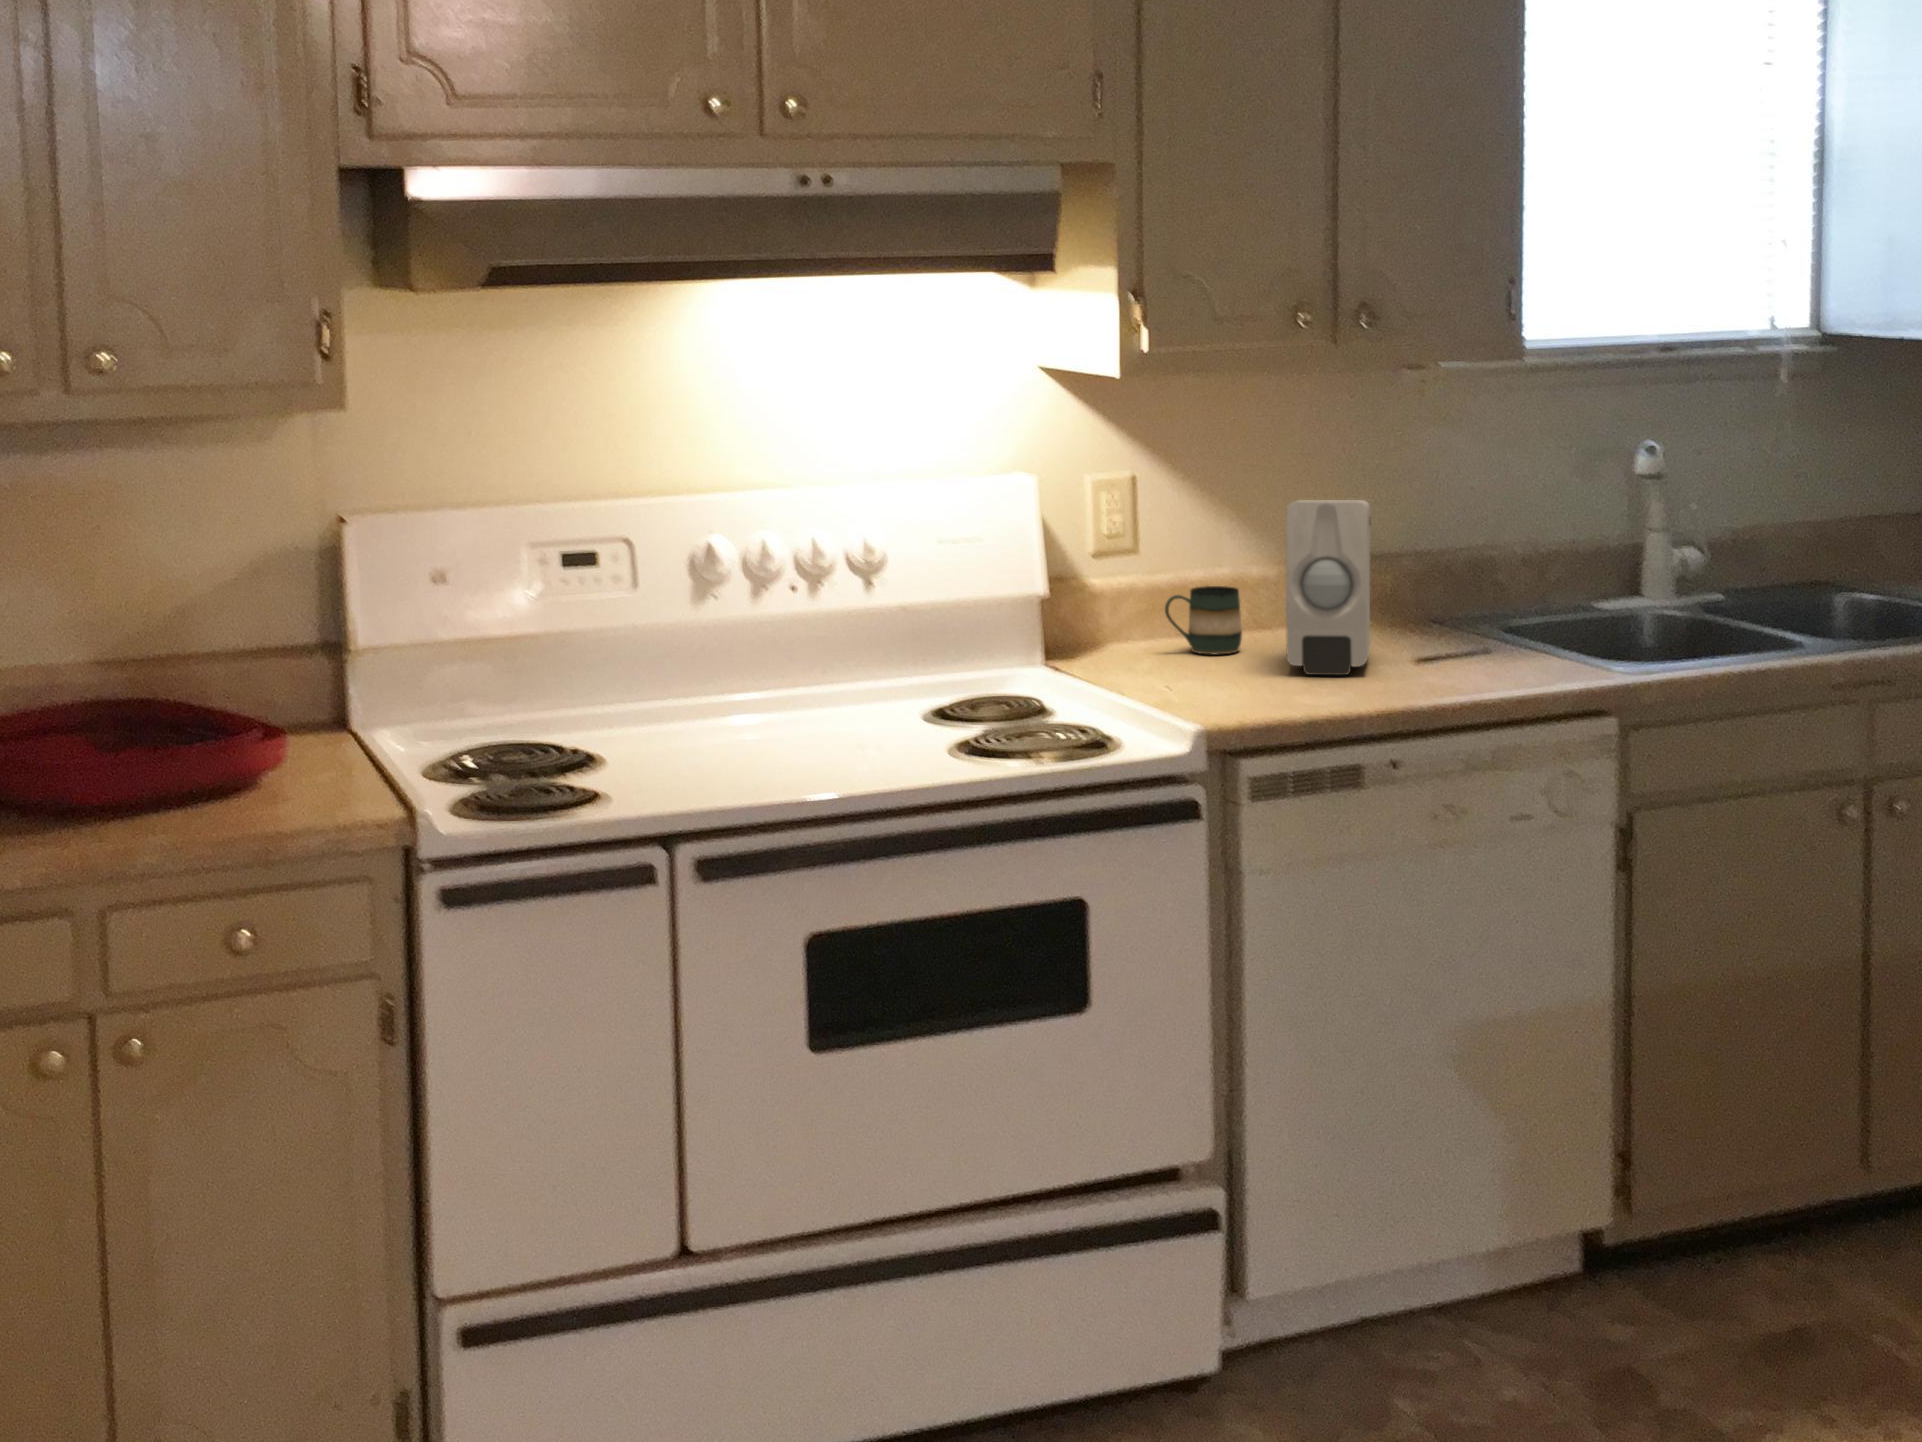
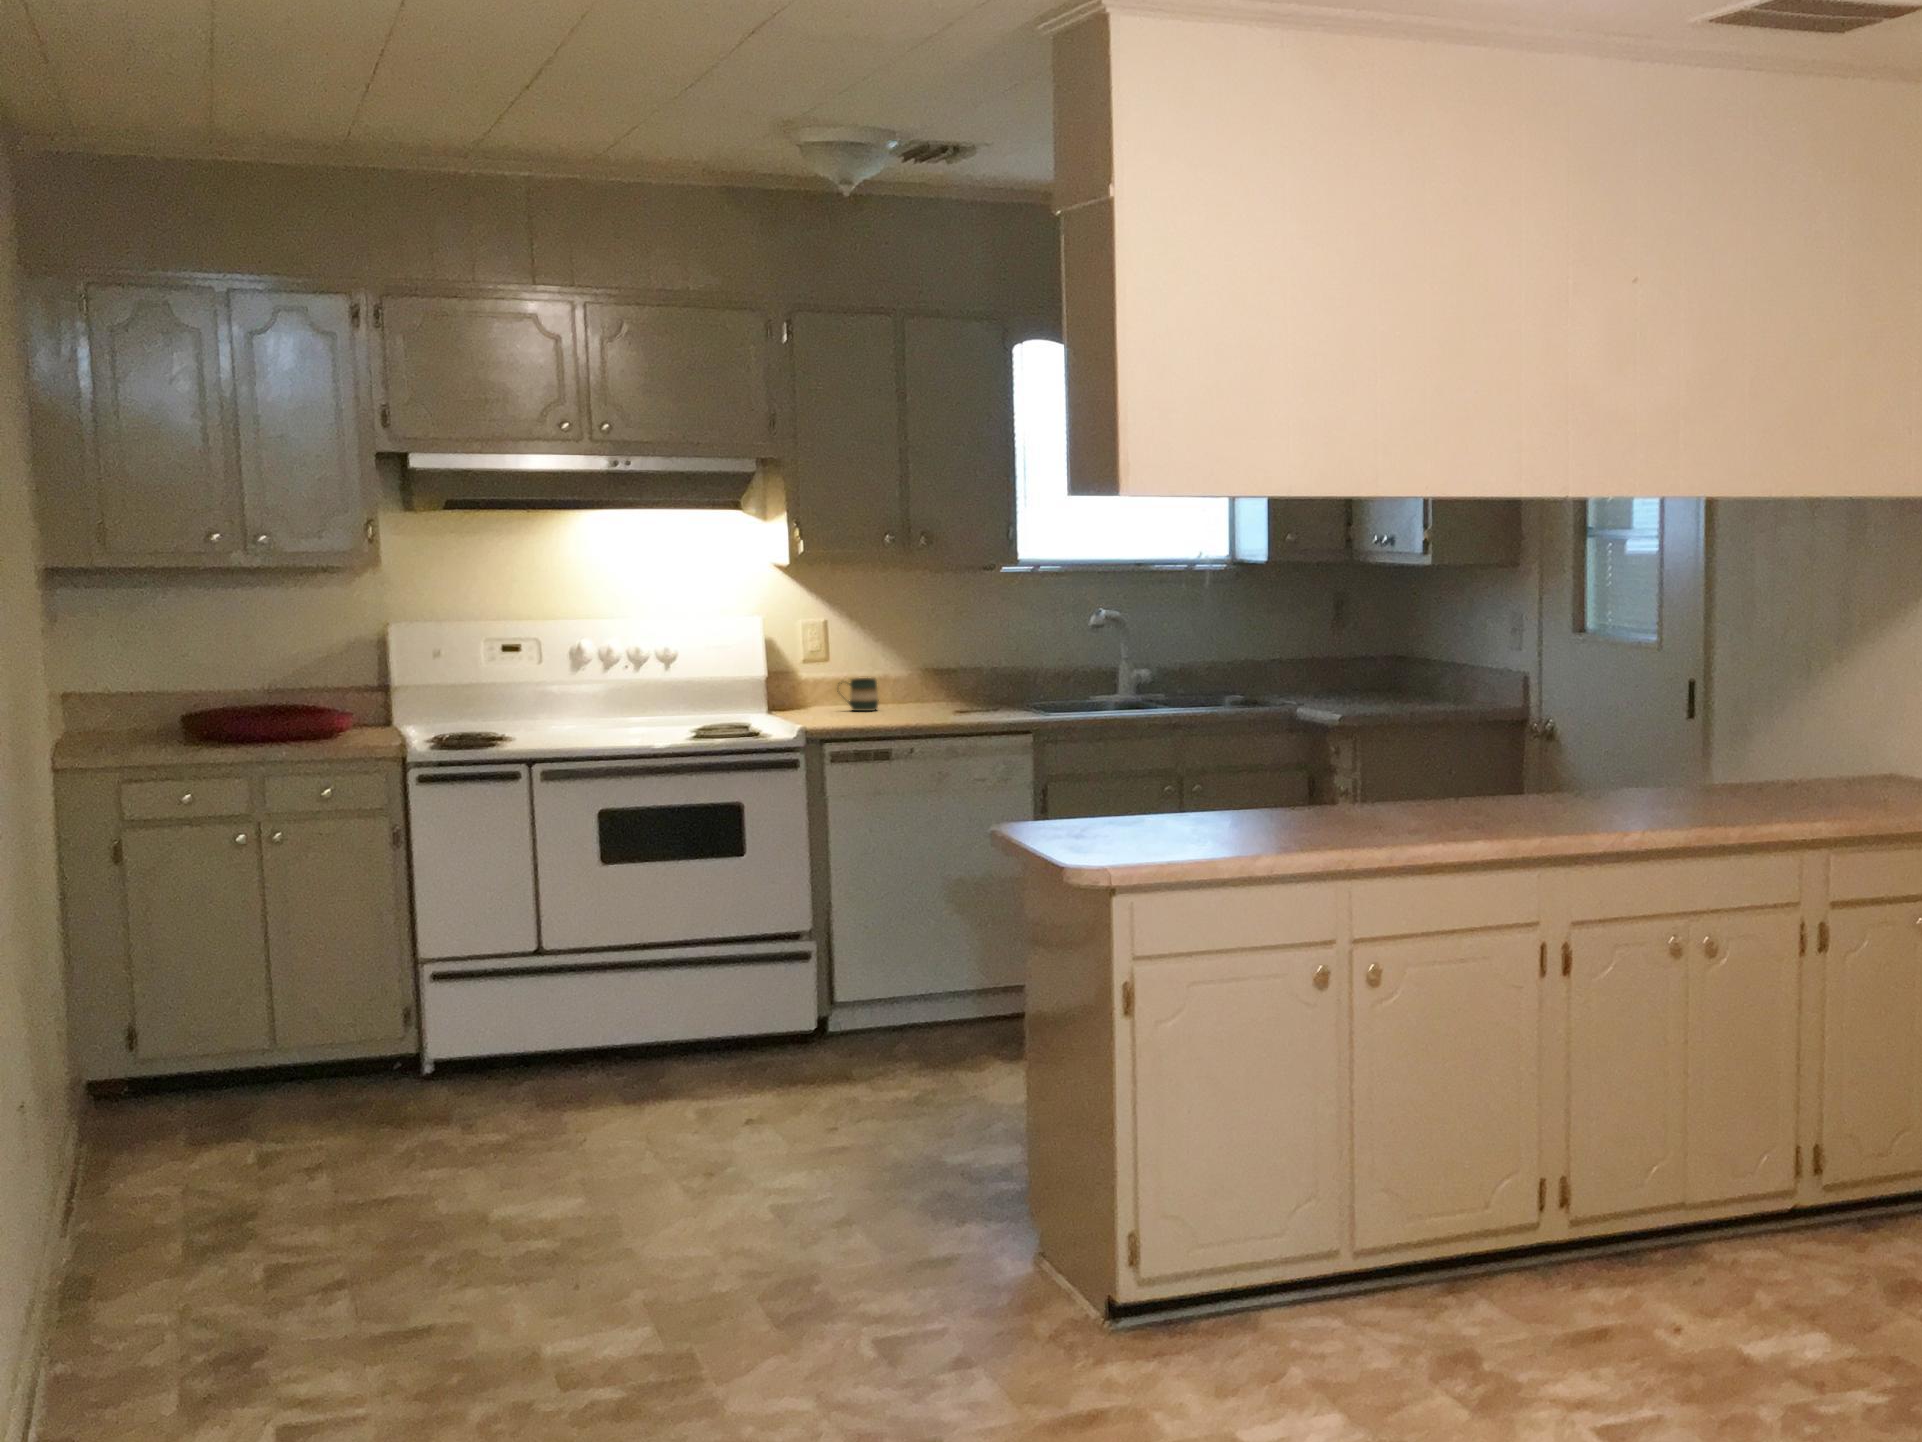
soap dispenser: present [1286,500,1371,675] -> none [881,631,937,716]

